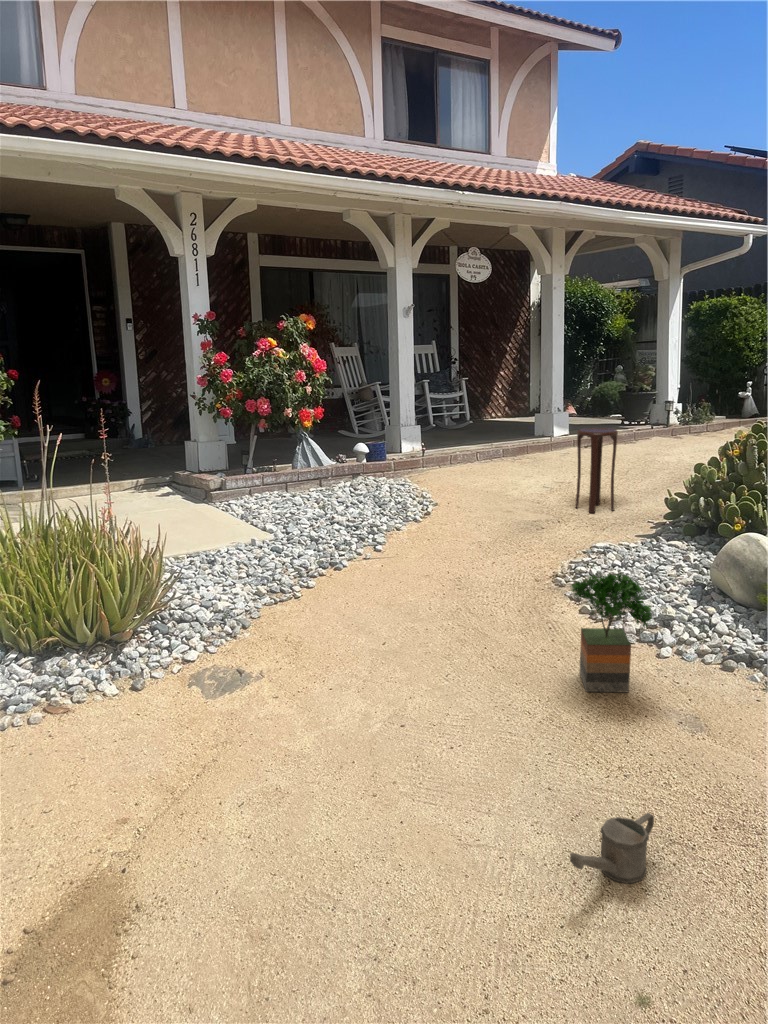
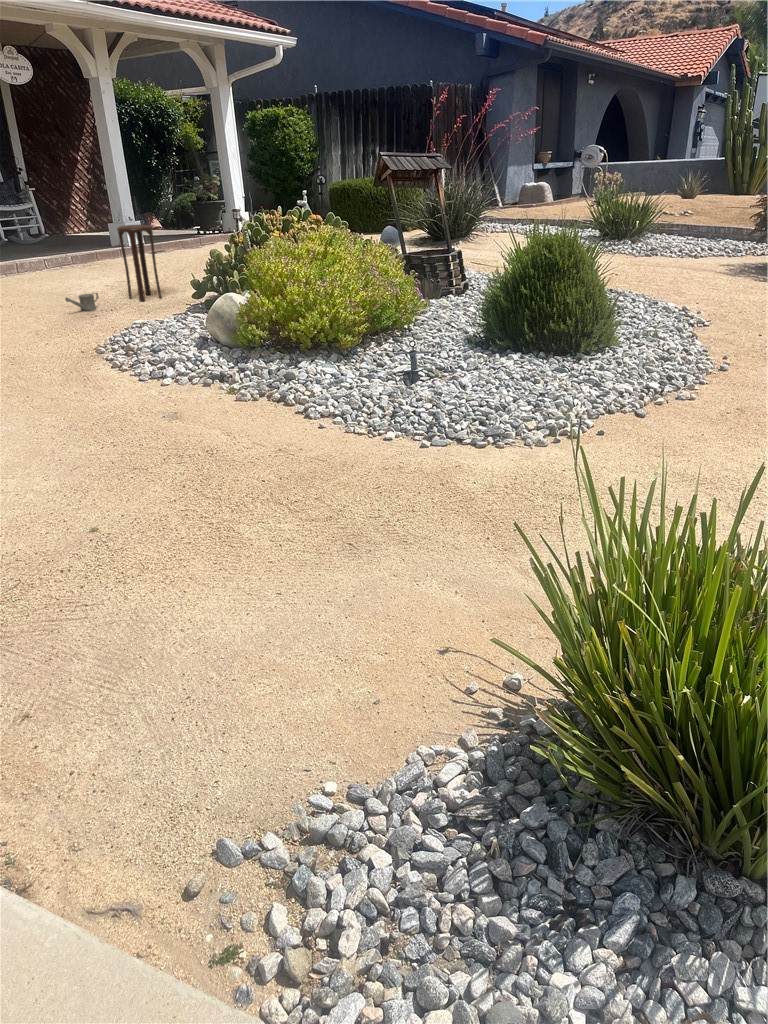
potted tree: present [570,574,652,692] -> none [73,320,137,411]
watering can: present [570,813,654,884] -> present [65,293,98,311]

